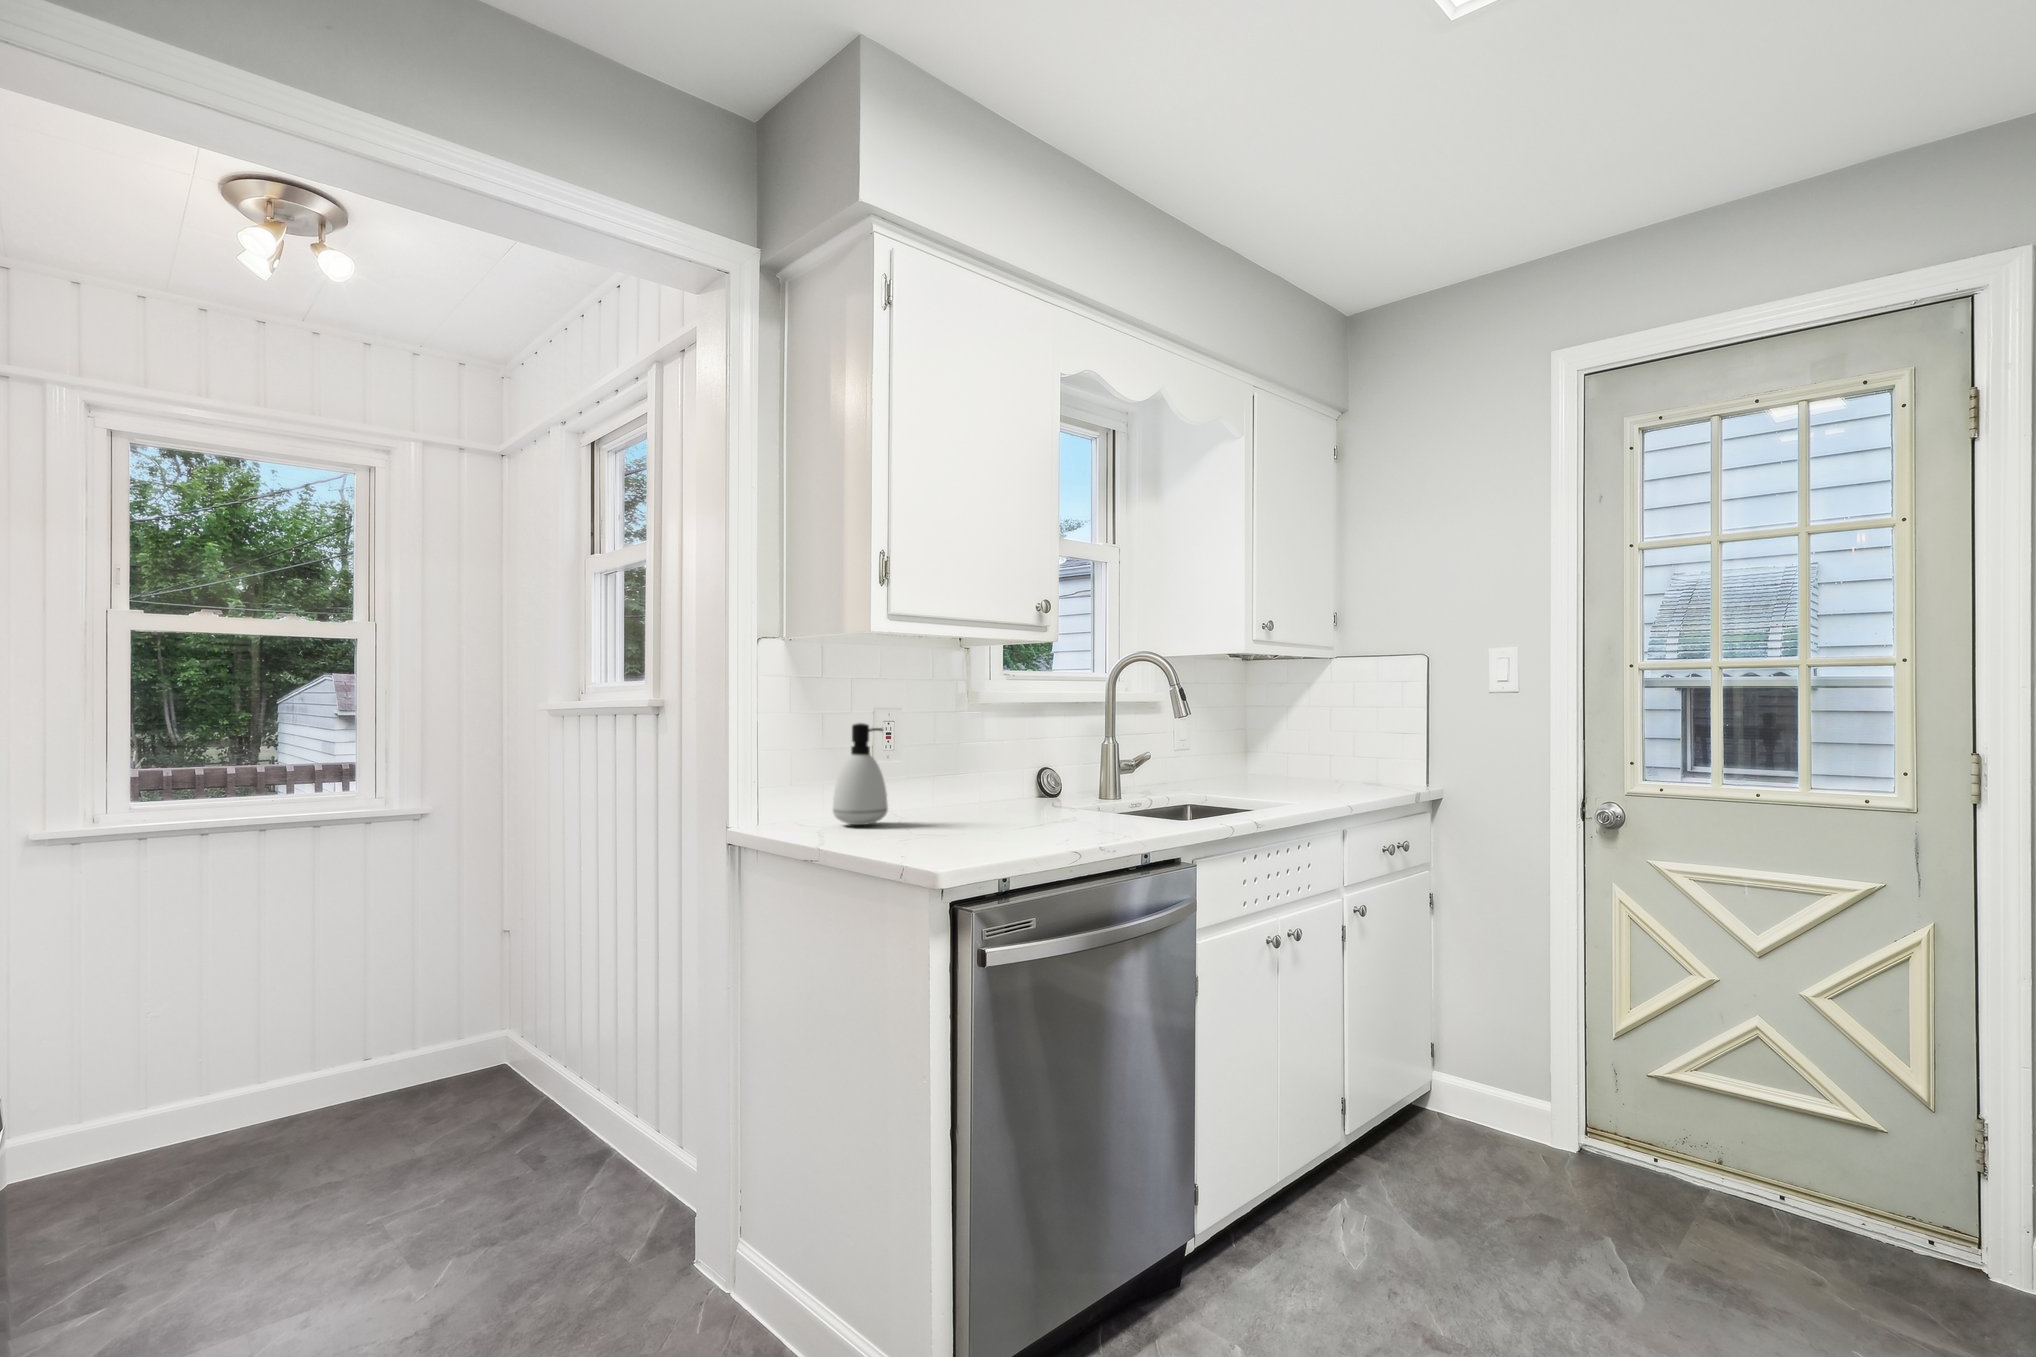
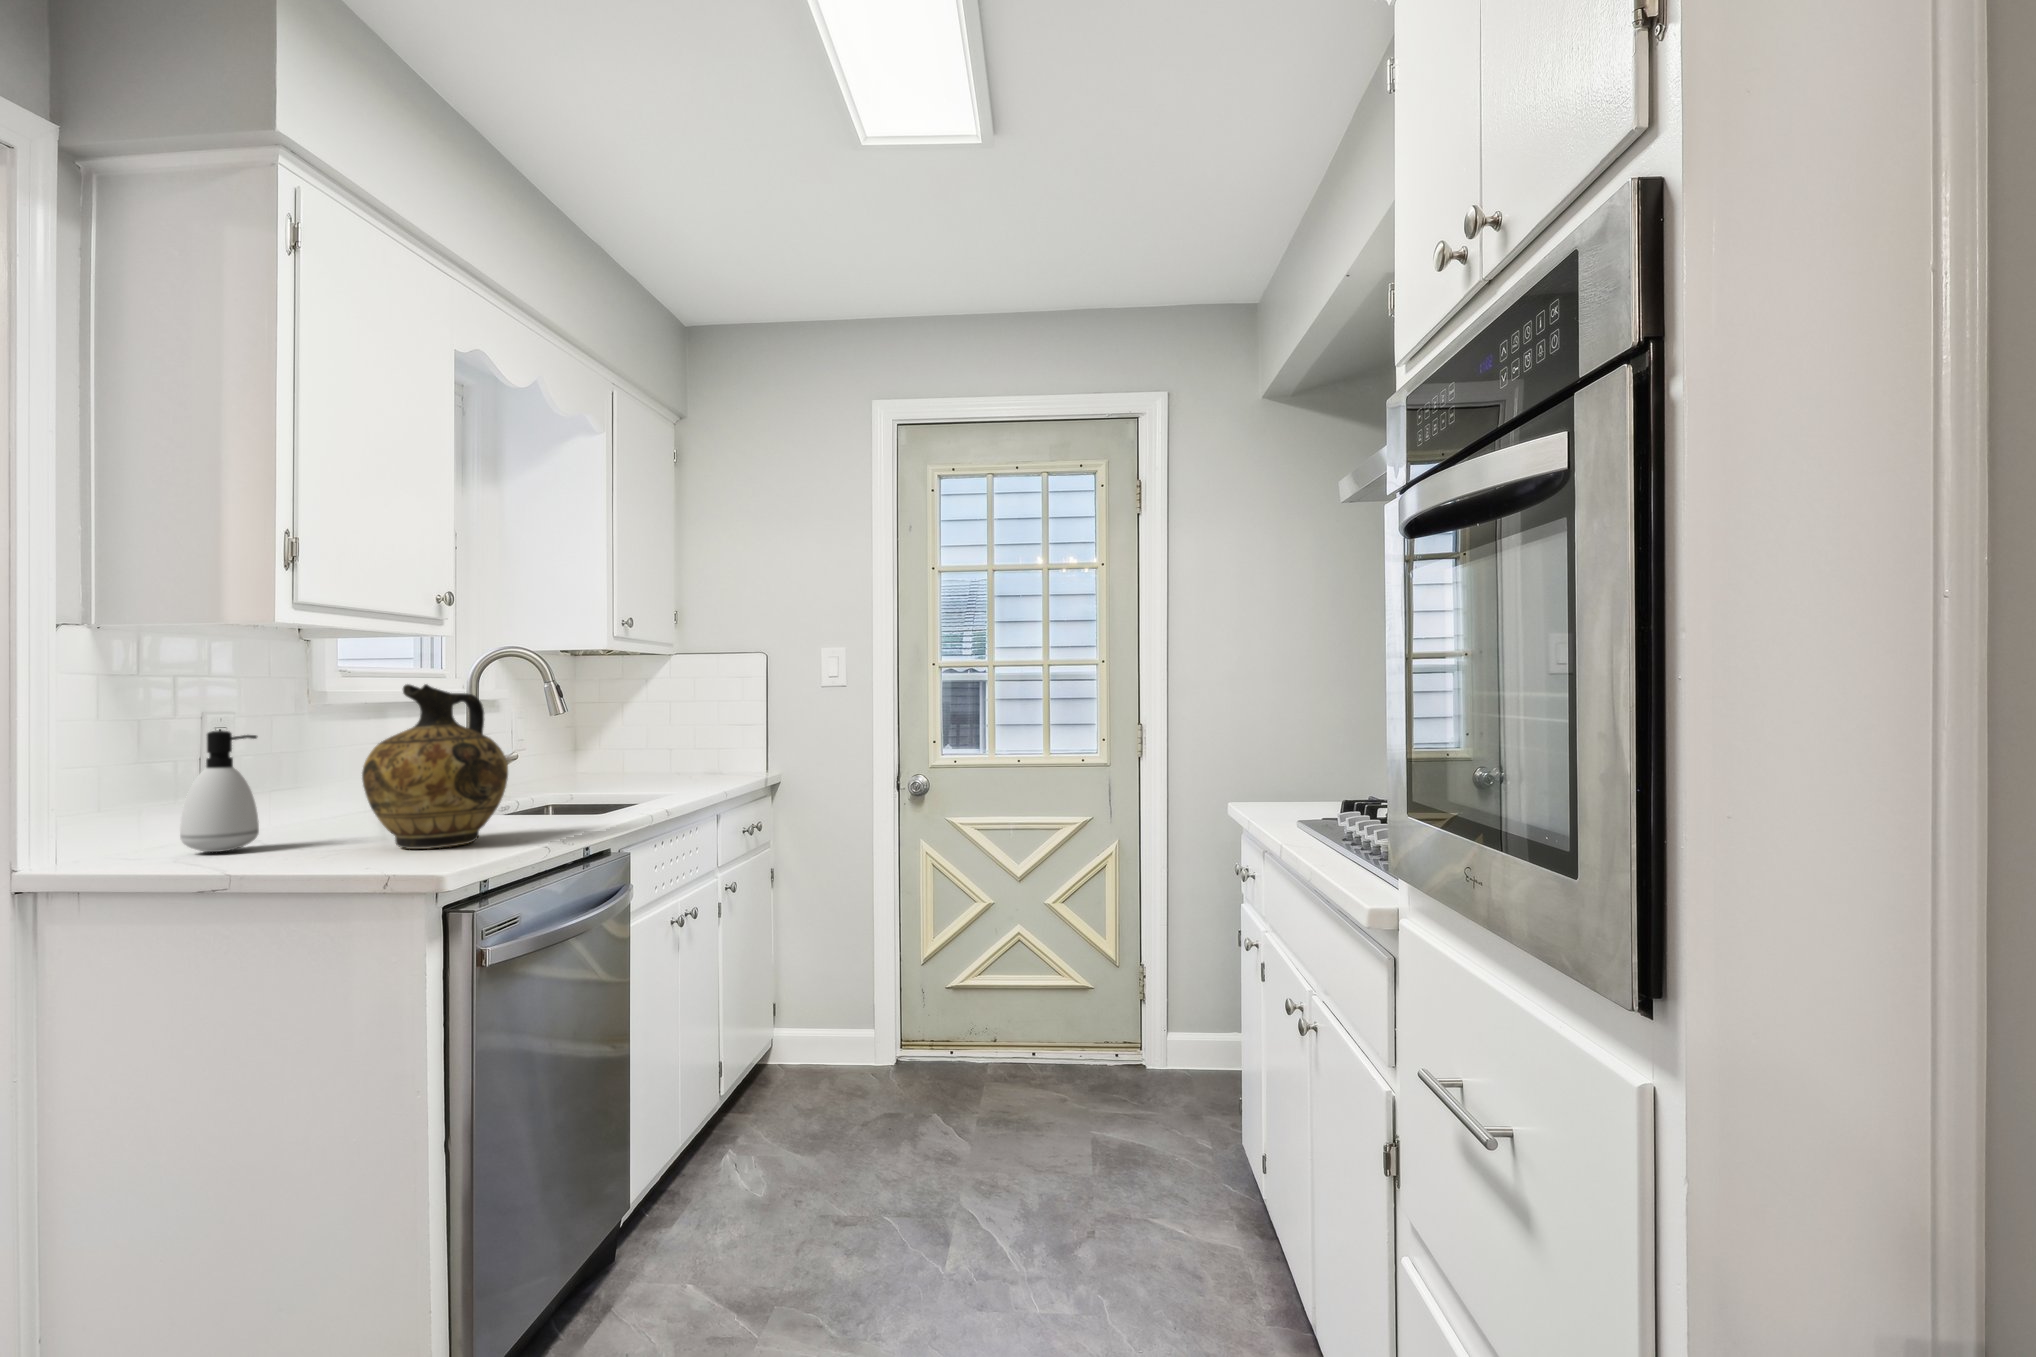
ceramic jug: none [939,685,1062,842] -> present [362,684,508,849]

